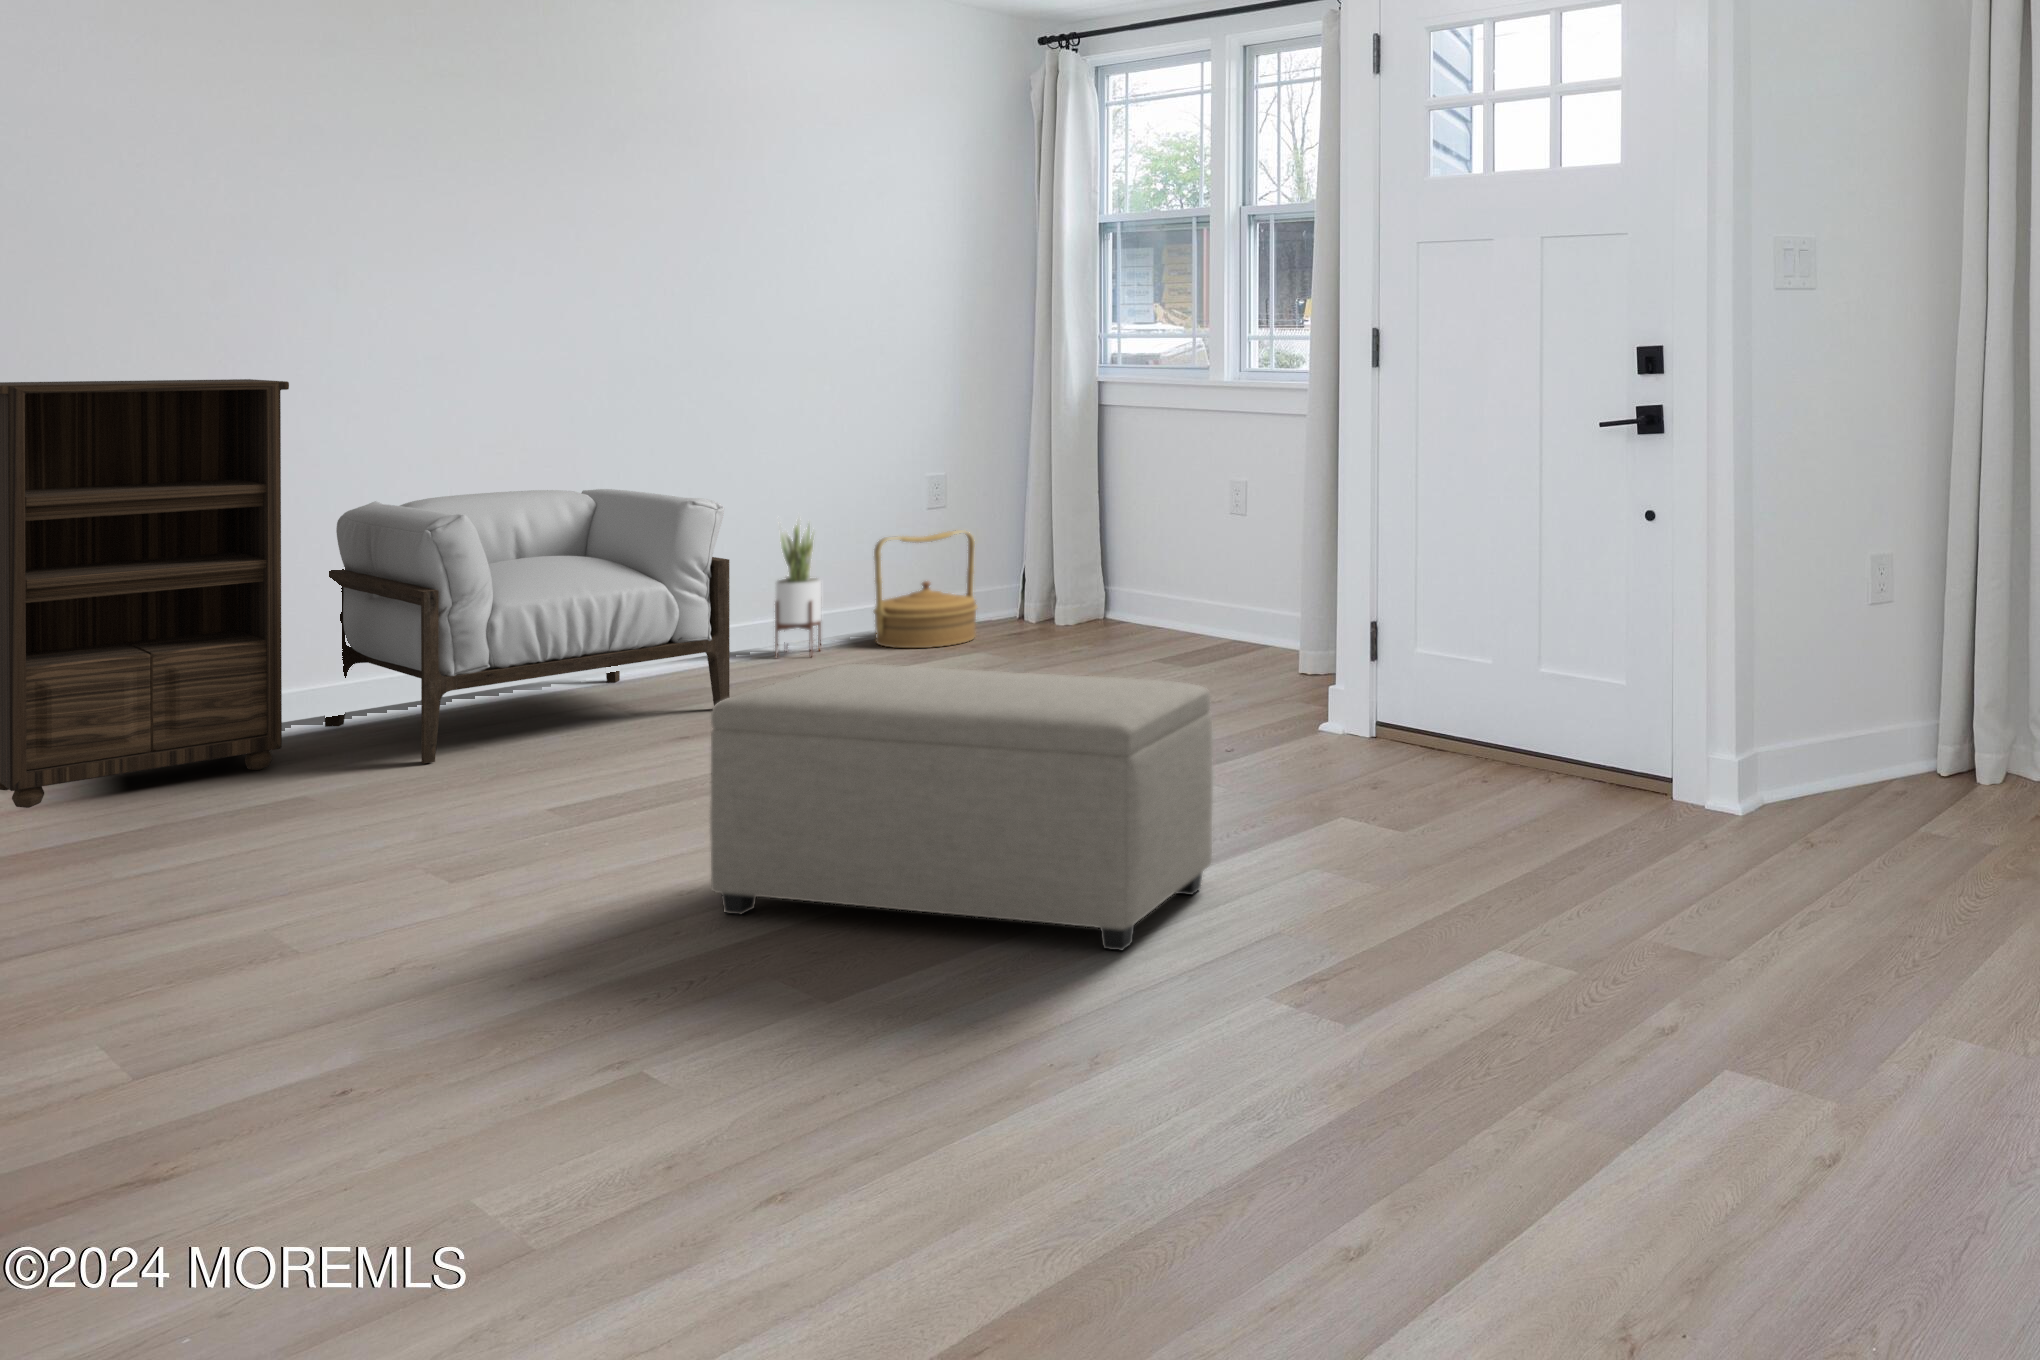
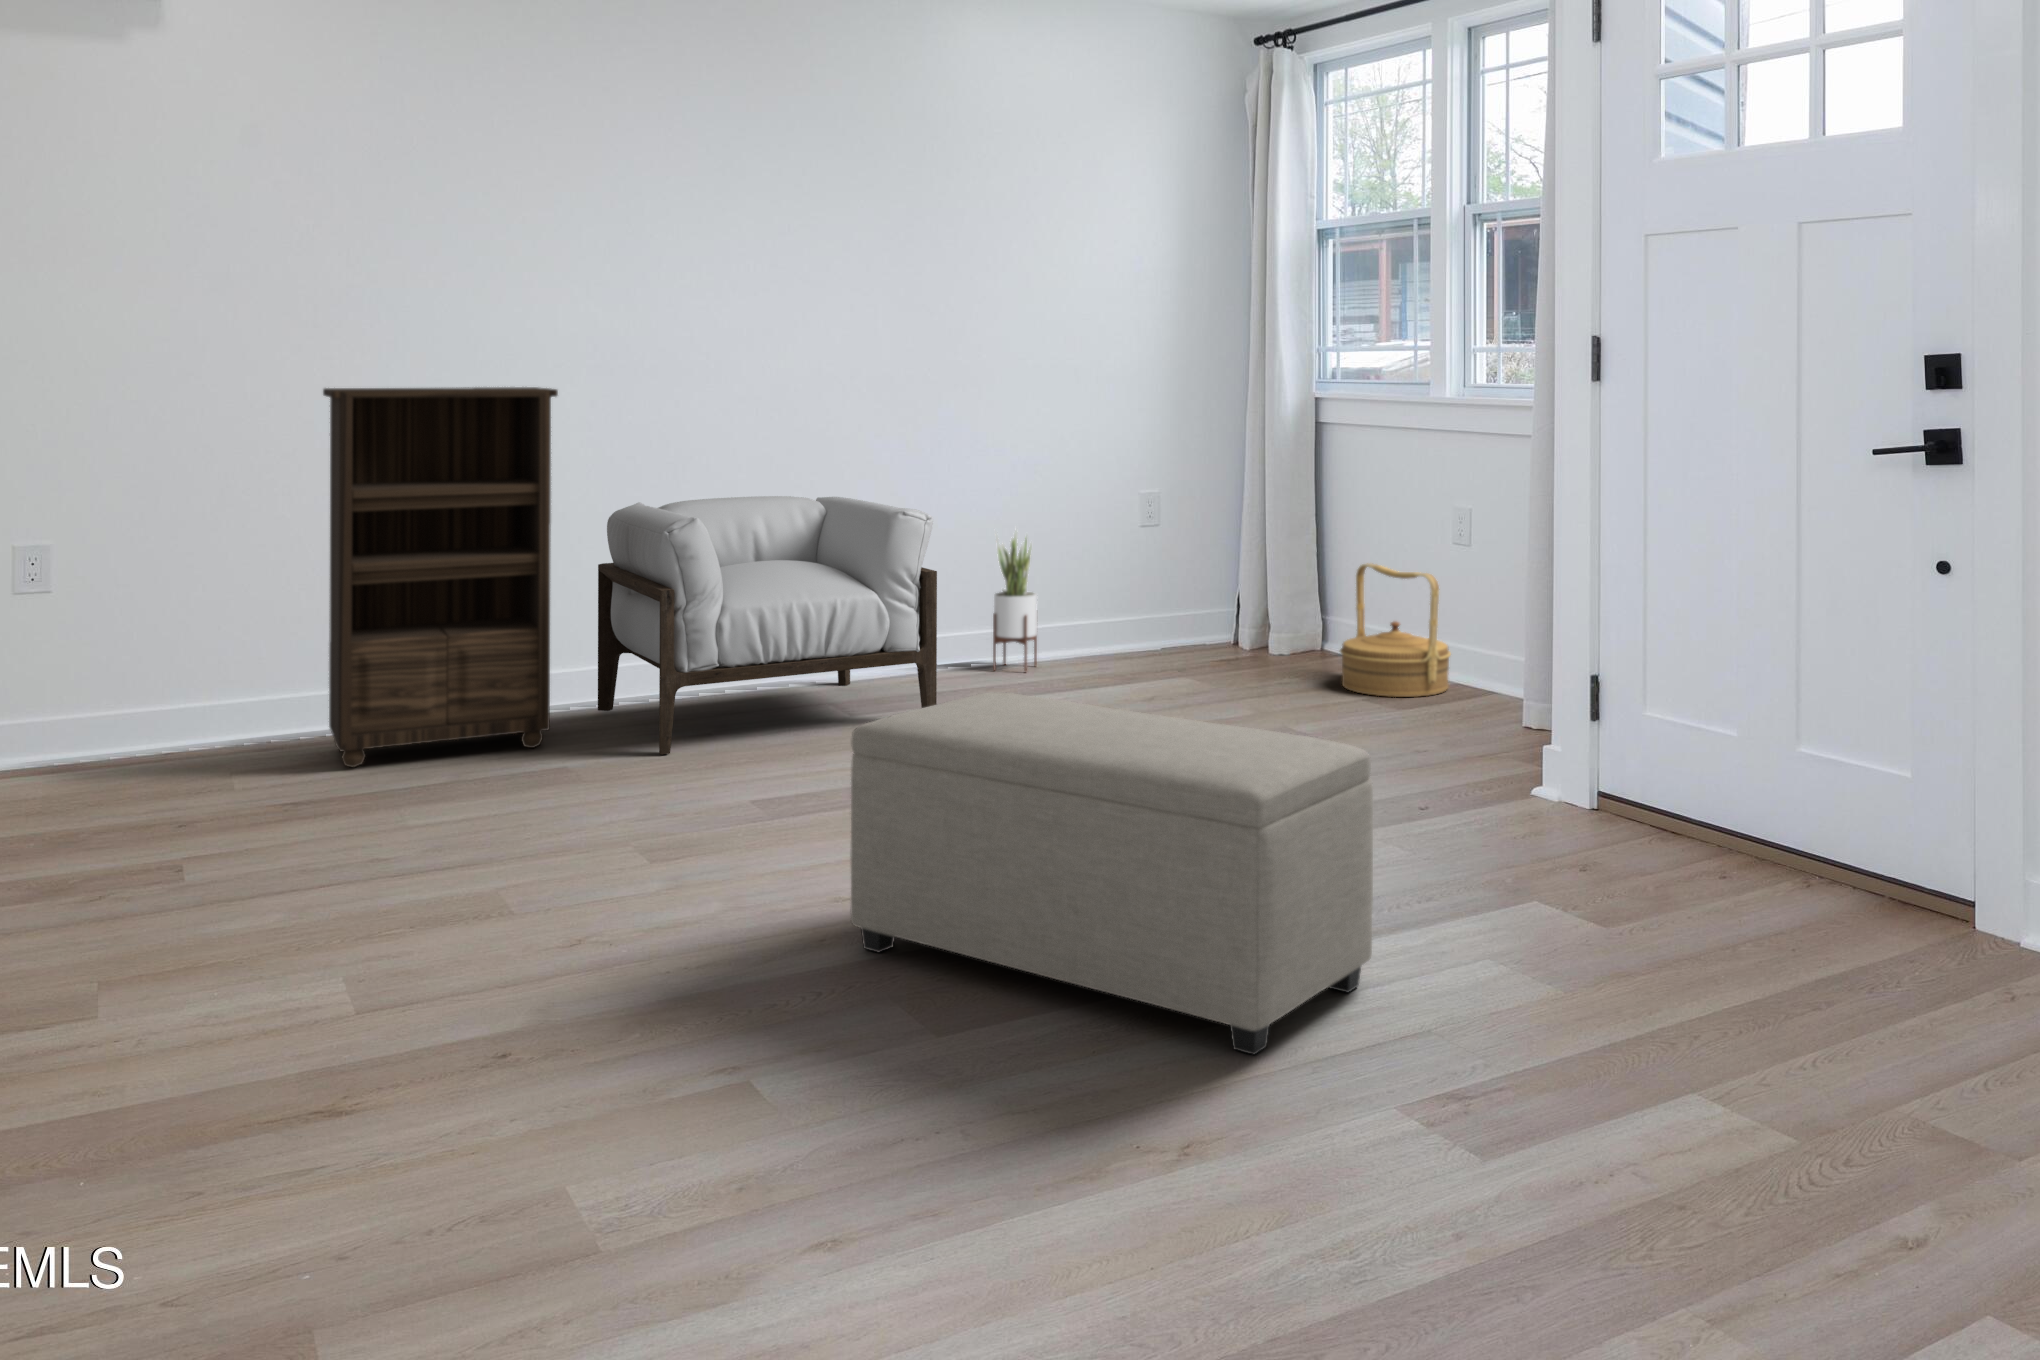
woven basket: present [874,530,977,648] -> present [1340,563,1451,697]

